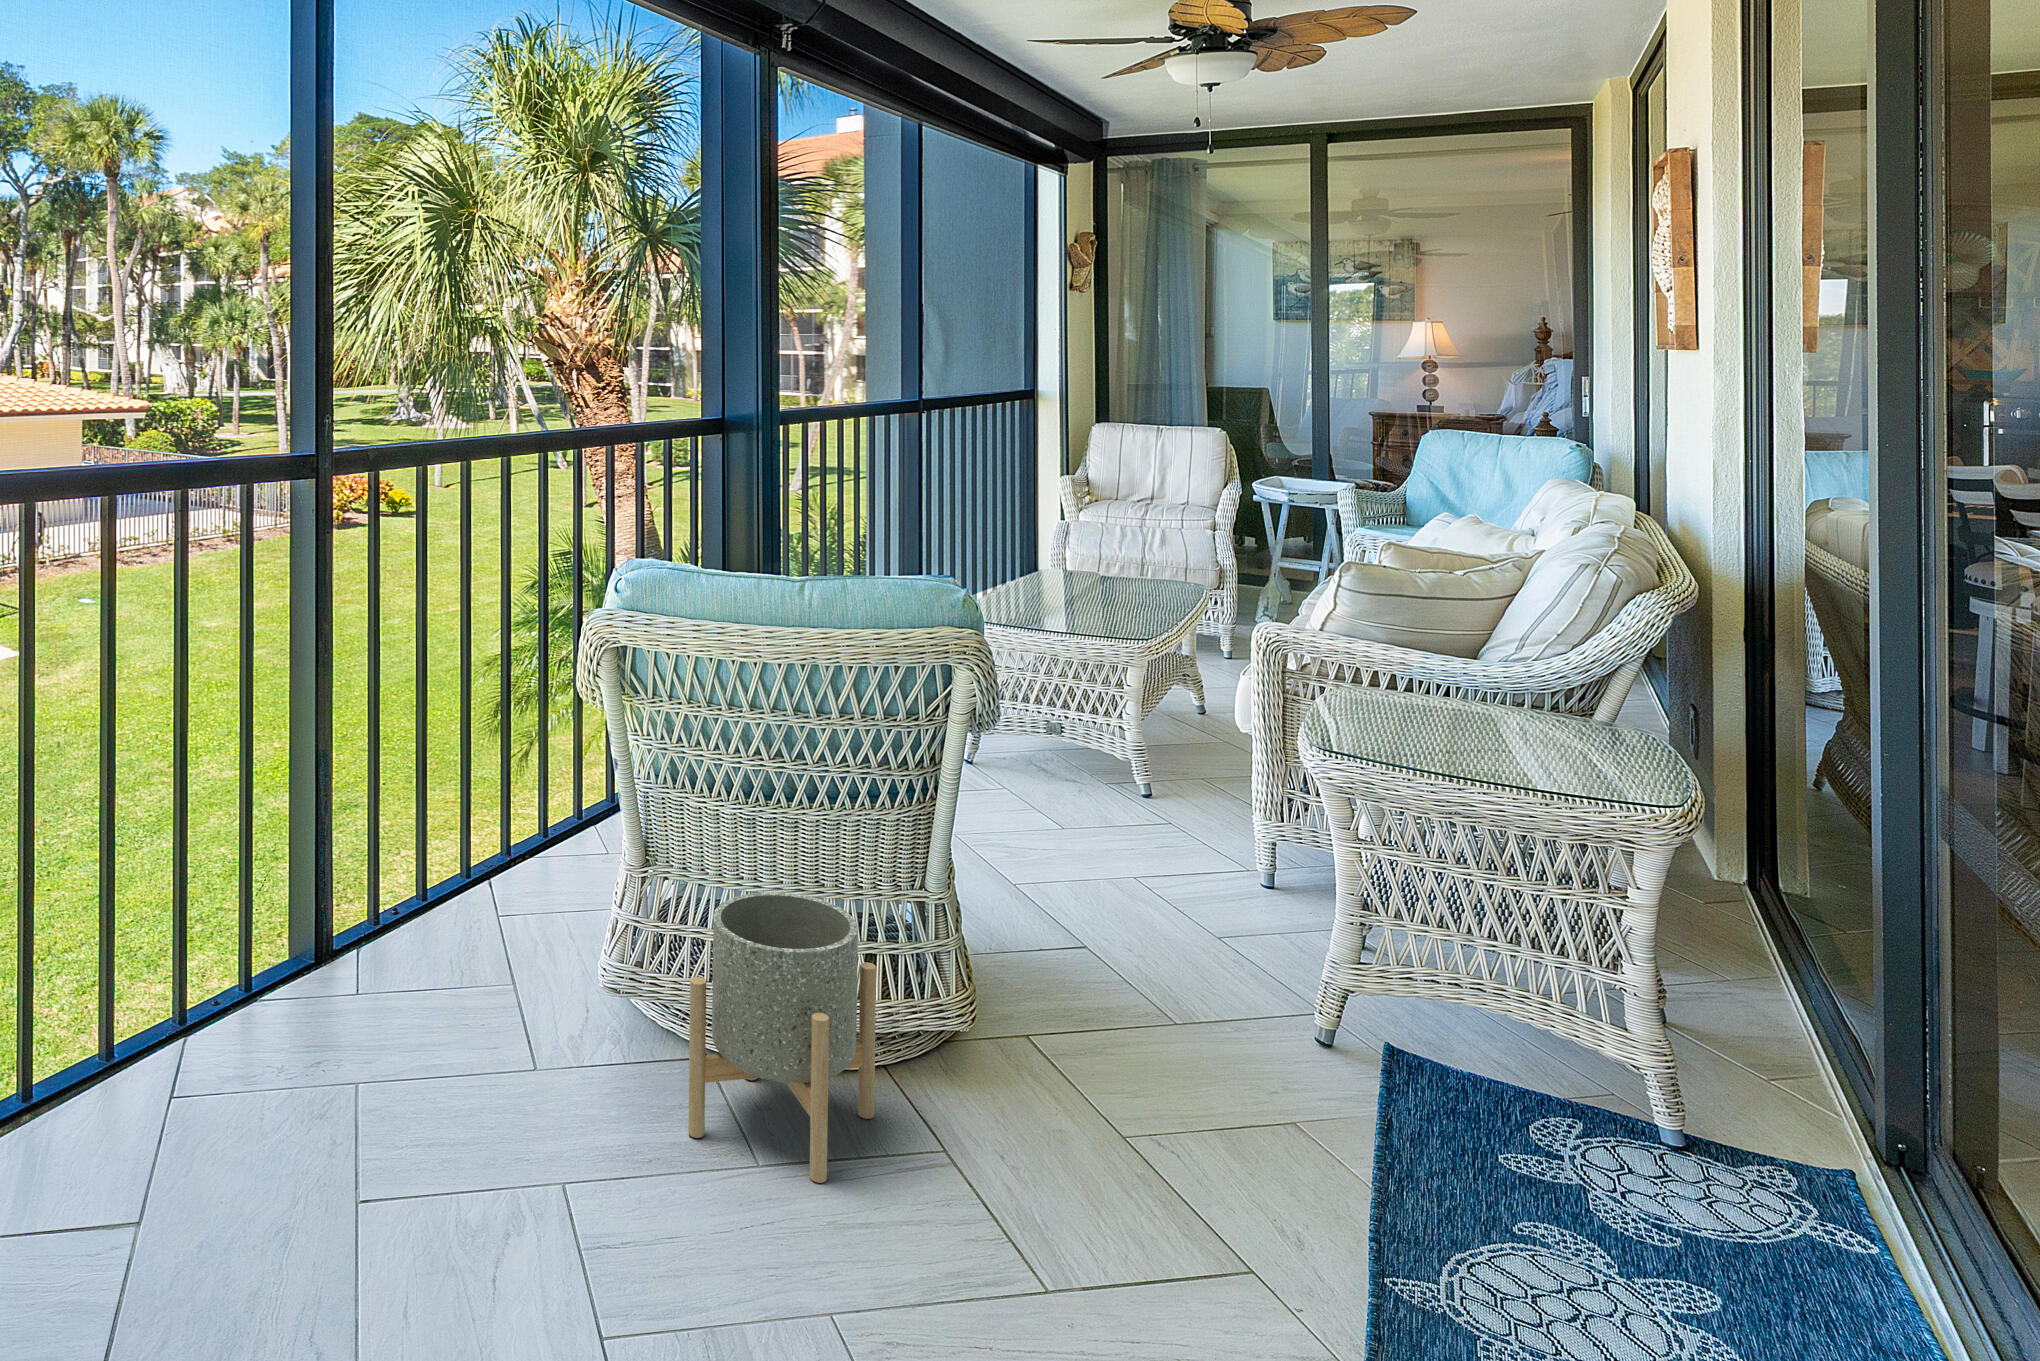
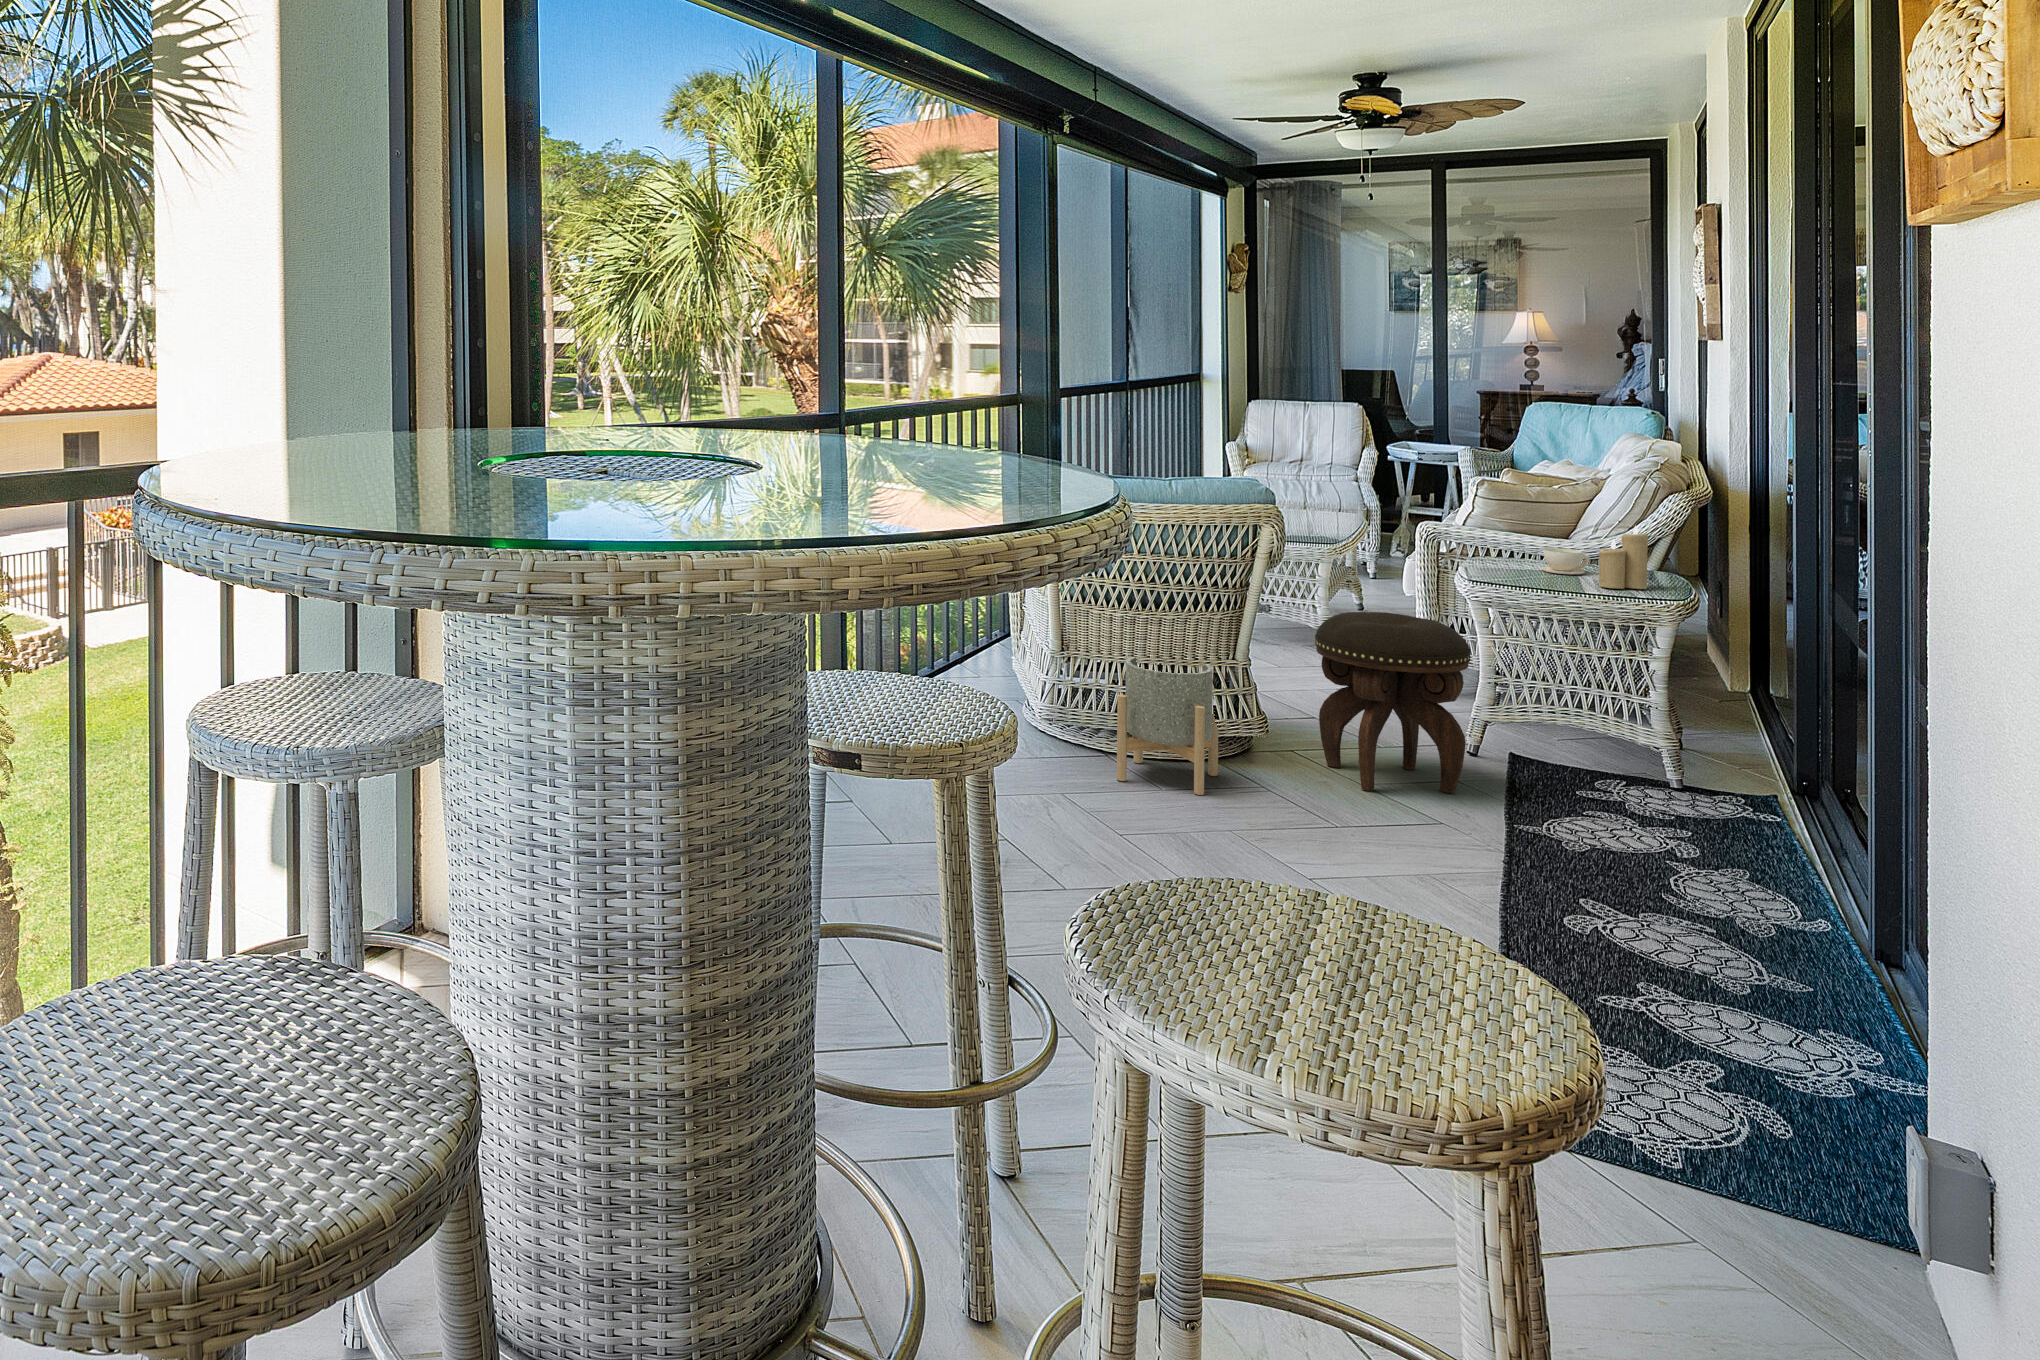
candle: none [1532,665,1616,776] -> present [1598,526,1648,589]
coffee cup: none [1438,688,1516,737] -> present [1541,548,1590,574]
footstool: none [1050,814,1311,1175] -> present [1315,612,1470,793]

